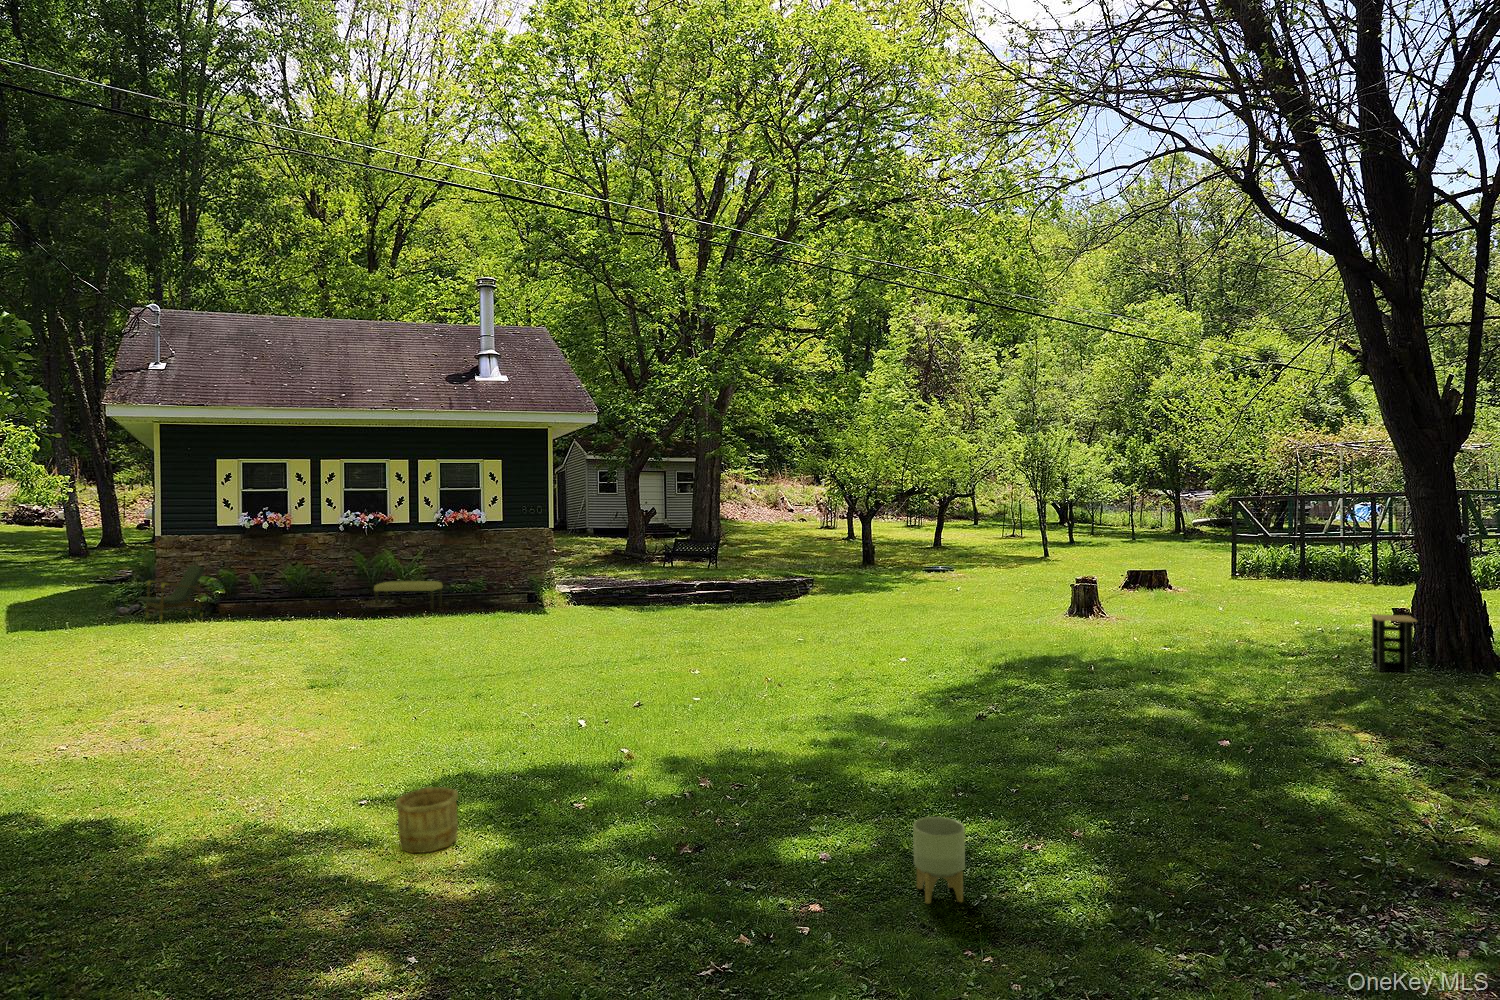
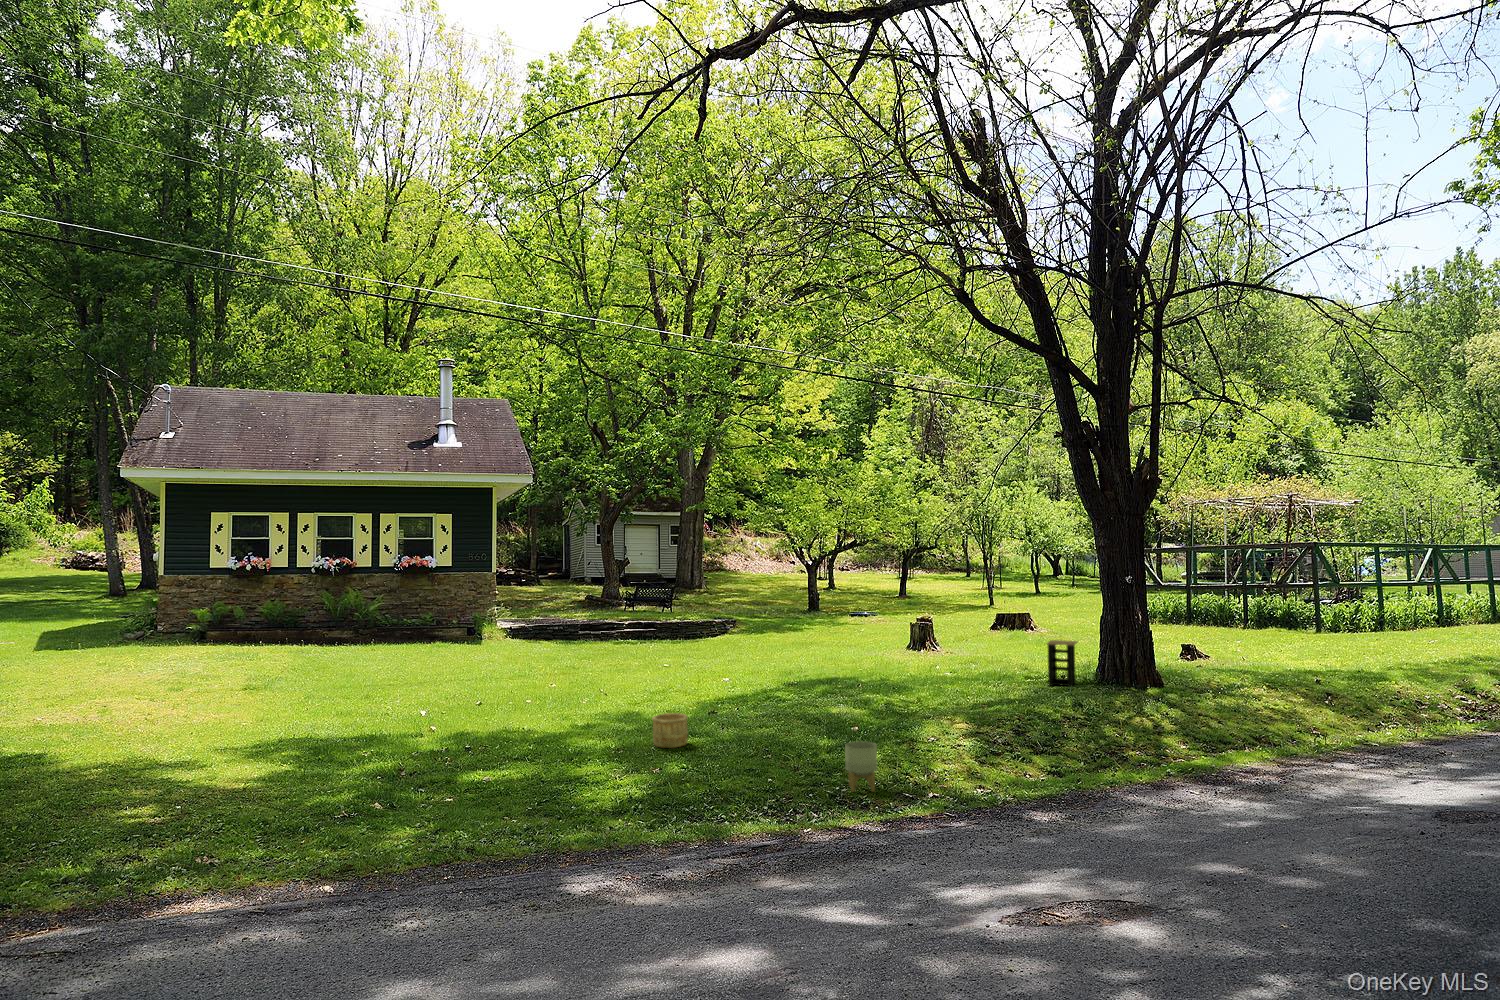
lounge chair: present [139,566,205,621] -> none [141,601,196,647]
bench: present [374,581,442,610] -> none [334,616,392,641]
wooden bucket: present [395,787,458,853] -> present [652,713,688,748]
planter: present [913,817,965,904] -> present [845,741,877,792]

